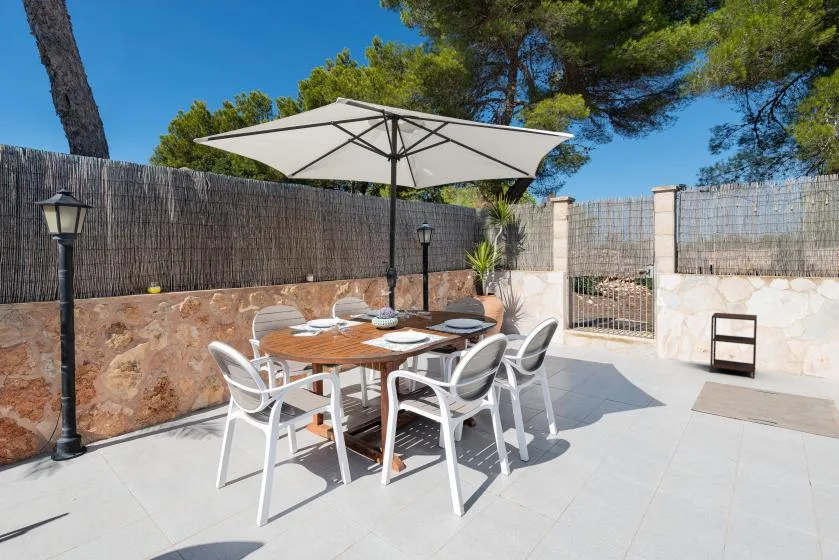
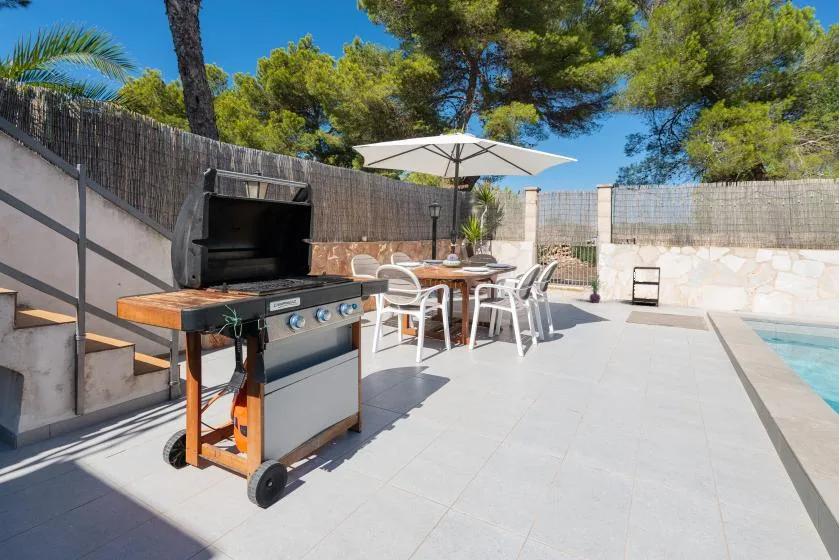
decorative plant: none [627,322,679,365] -> present [589,275,600,303]

